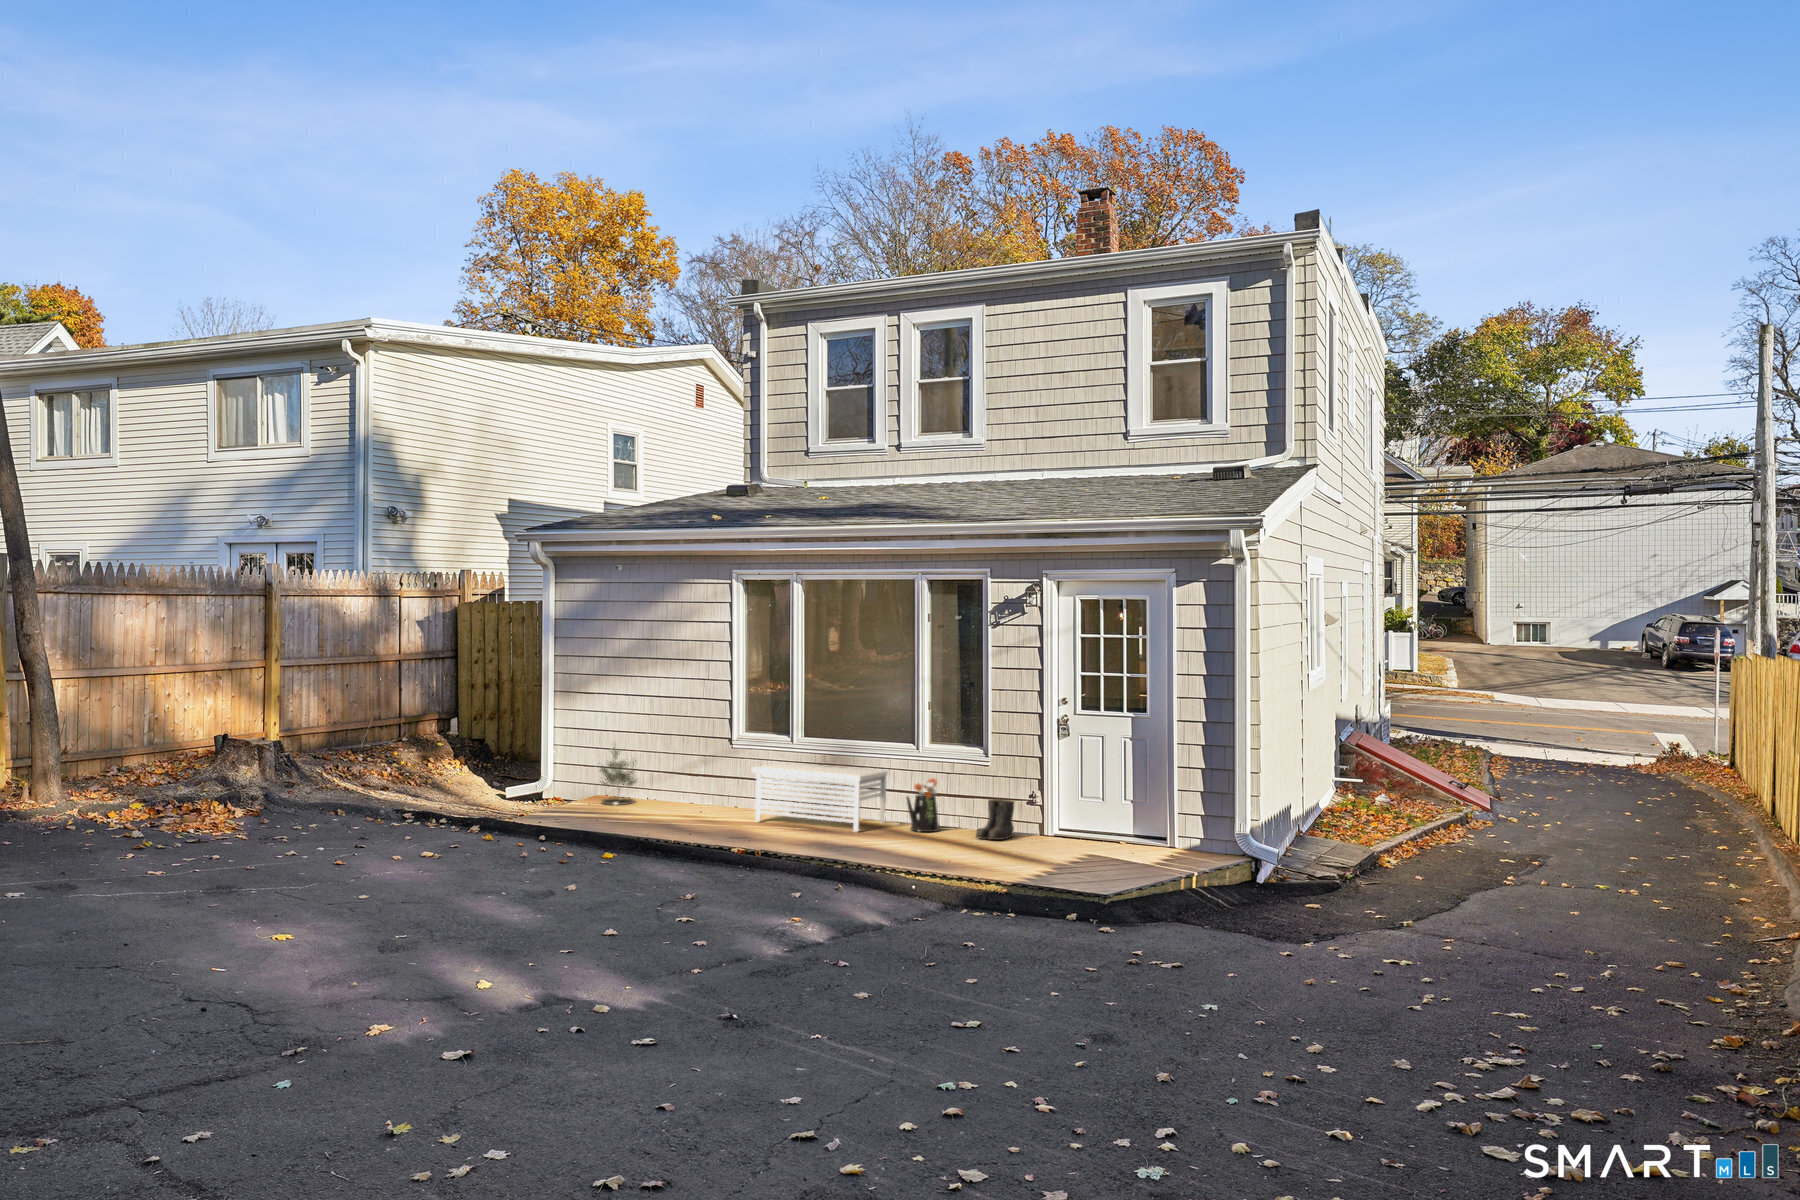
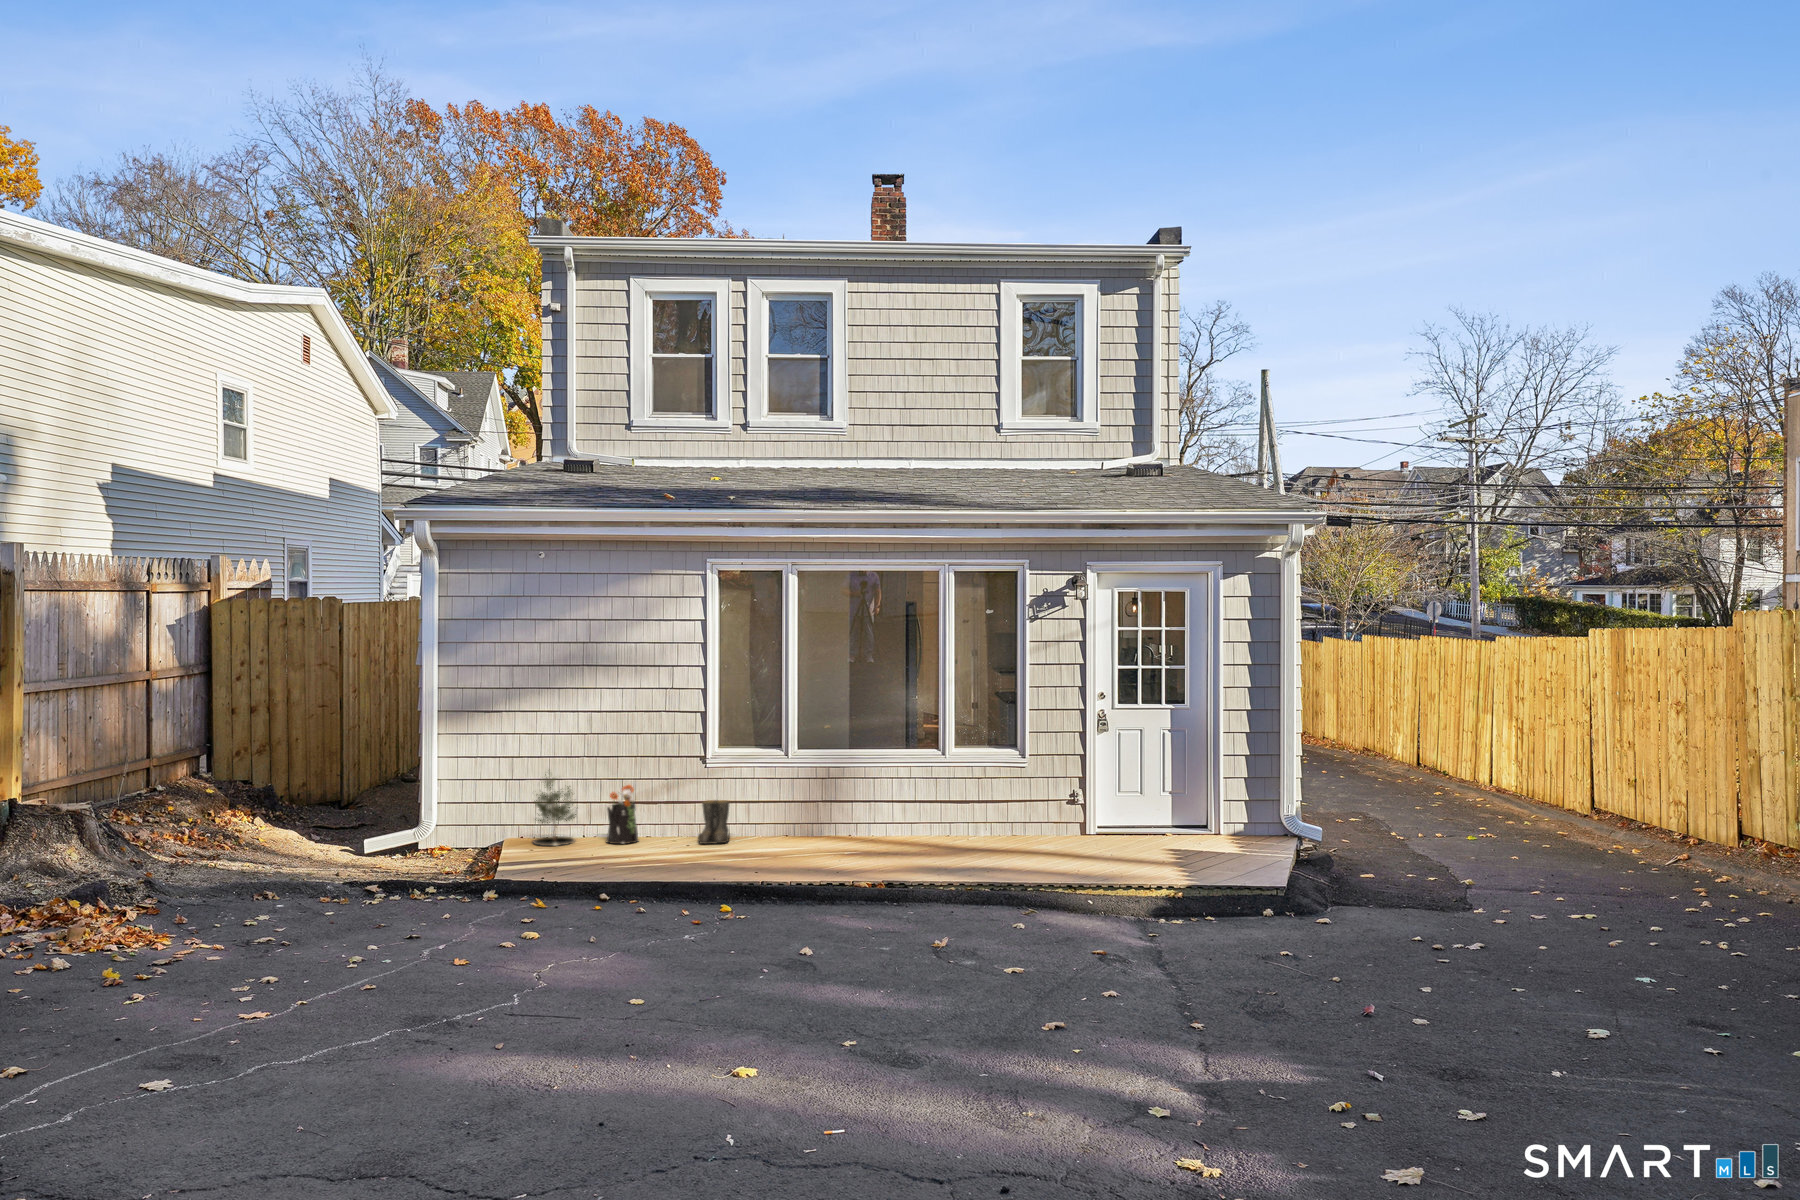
storage bench: present [752,763,888,832] -> none [770,778,911,849]
watering can: present [906,778,939,832] -> present [606,785,639,844]
boots: present [976,799,1015,840] -> present [698,800,730,844]

